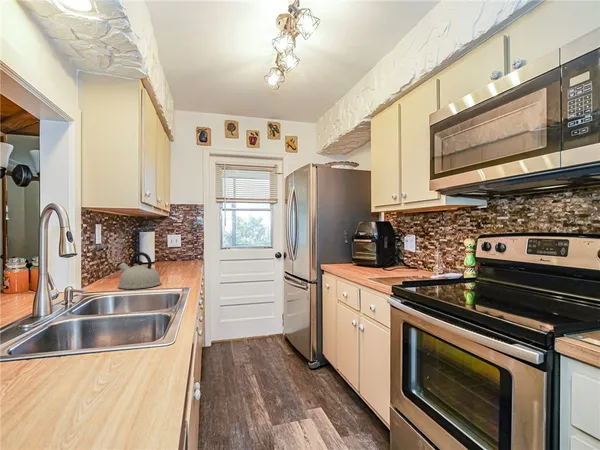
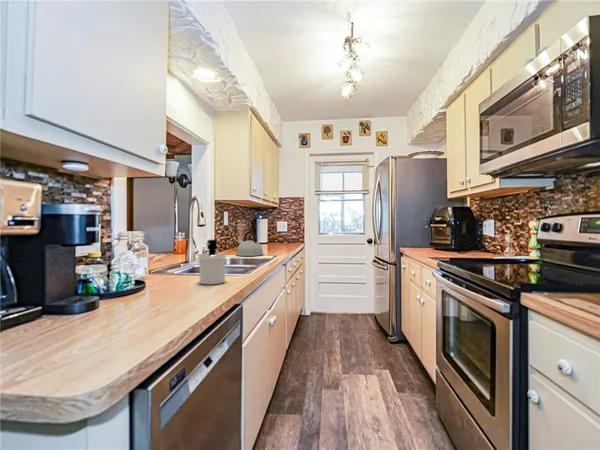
soap dispenser: none [67,289,126,381] -> present [199,240,226,284]

